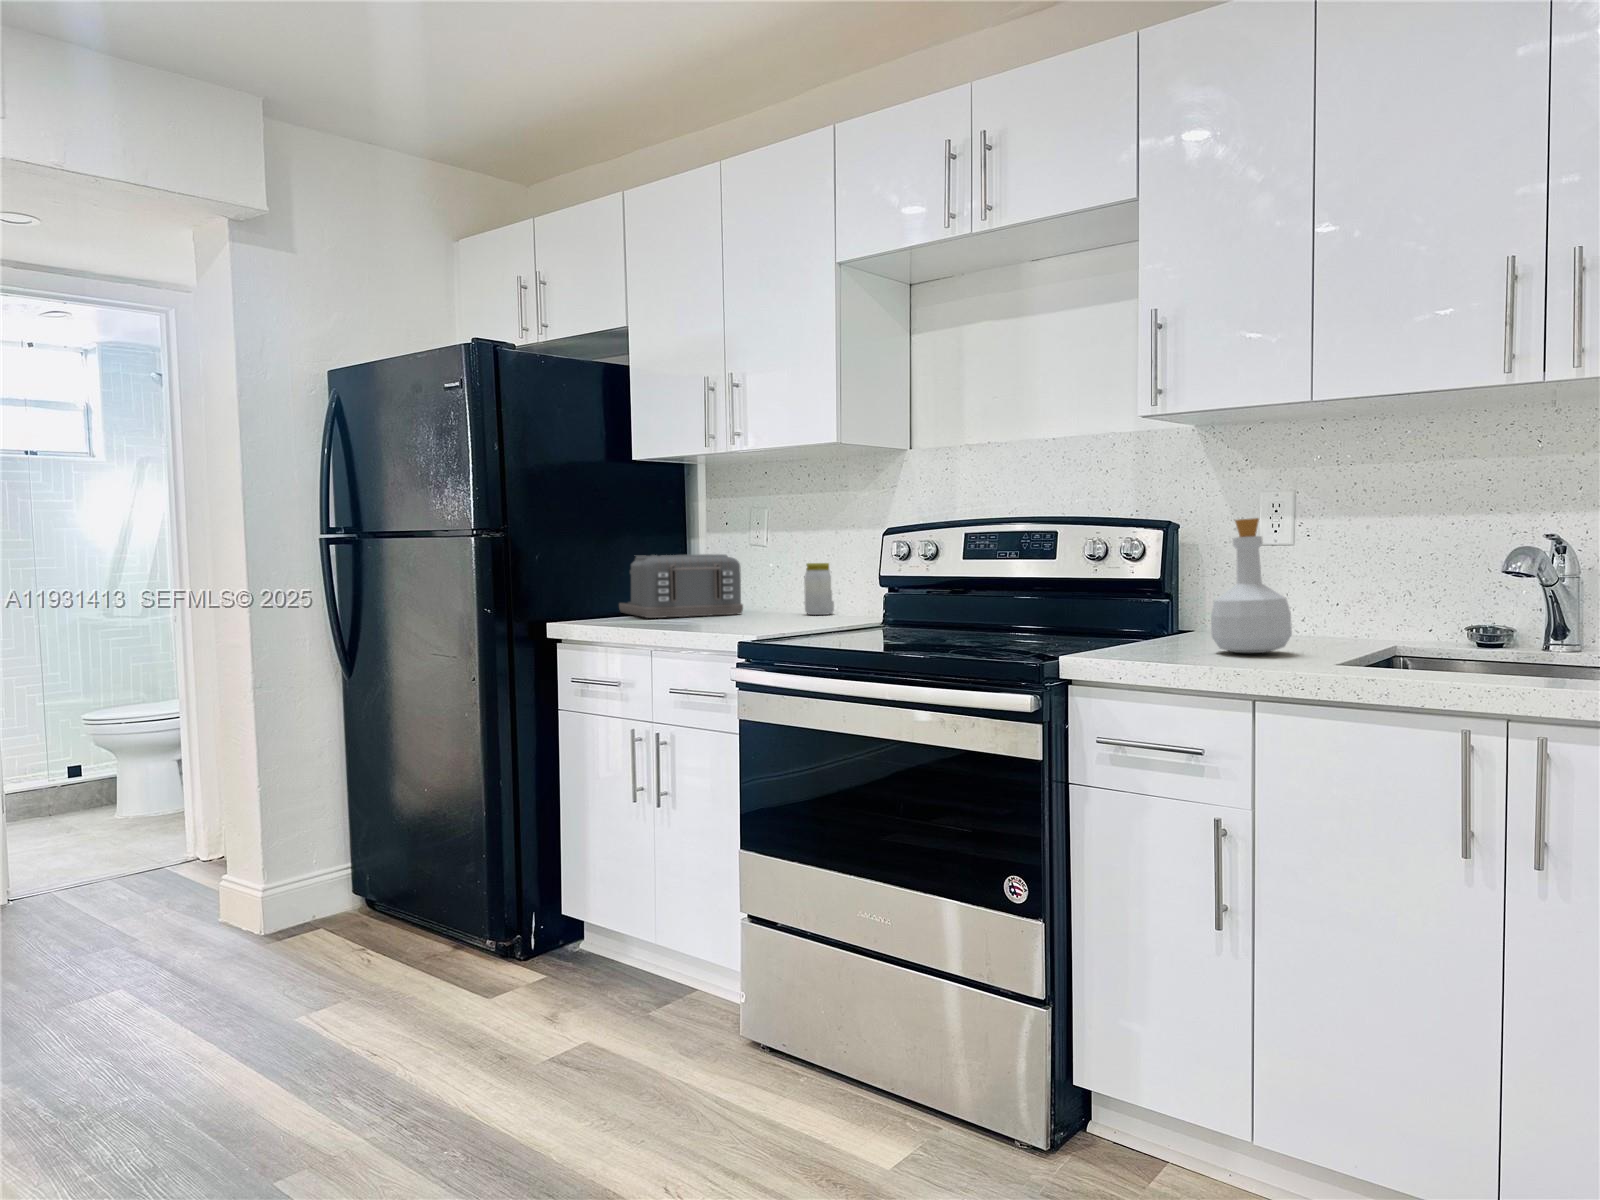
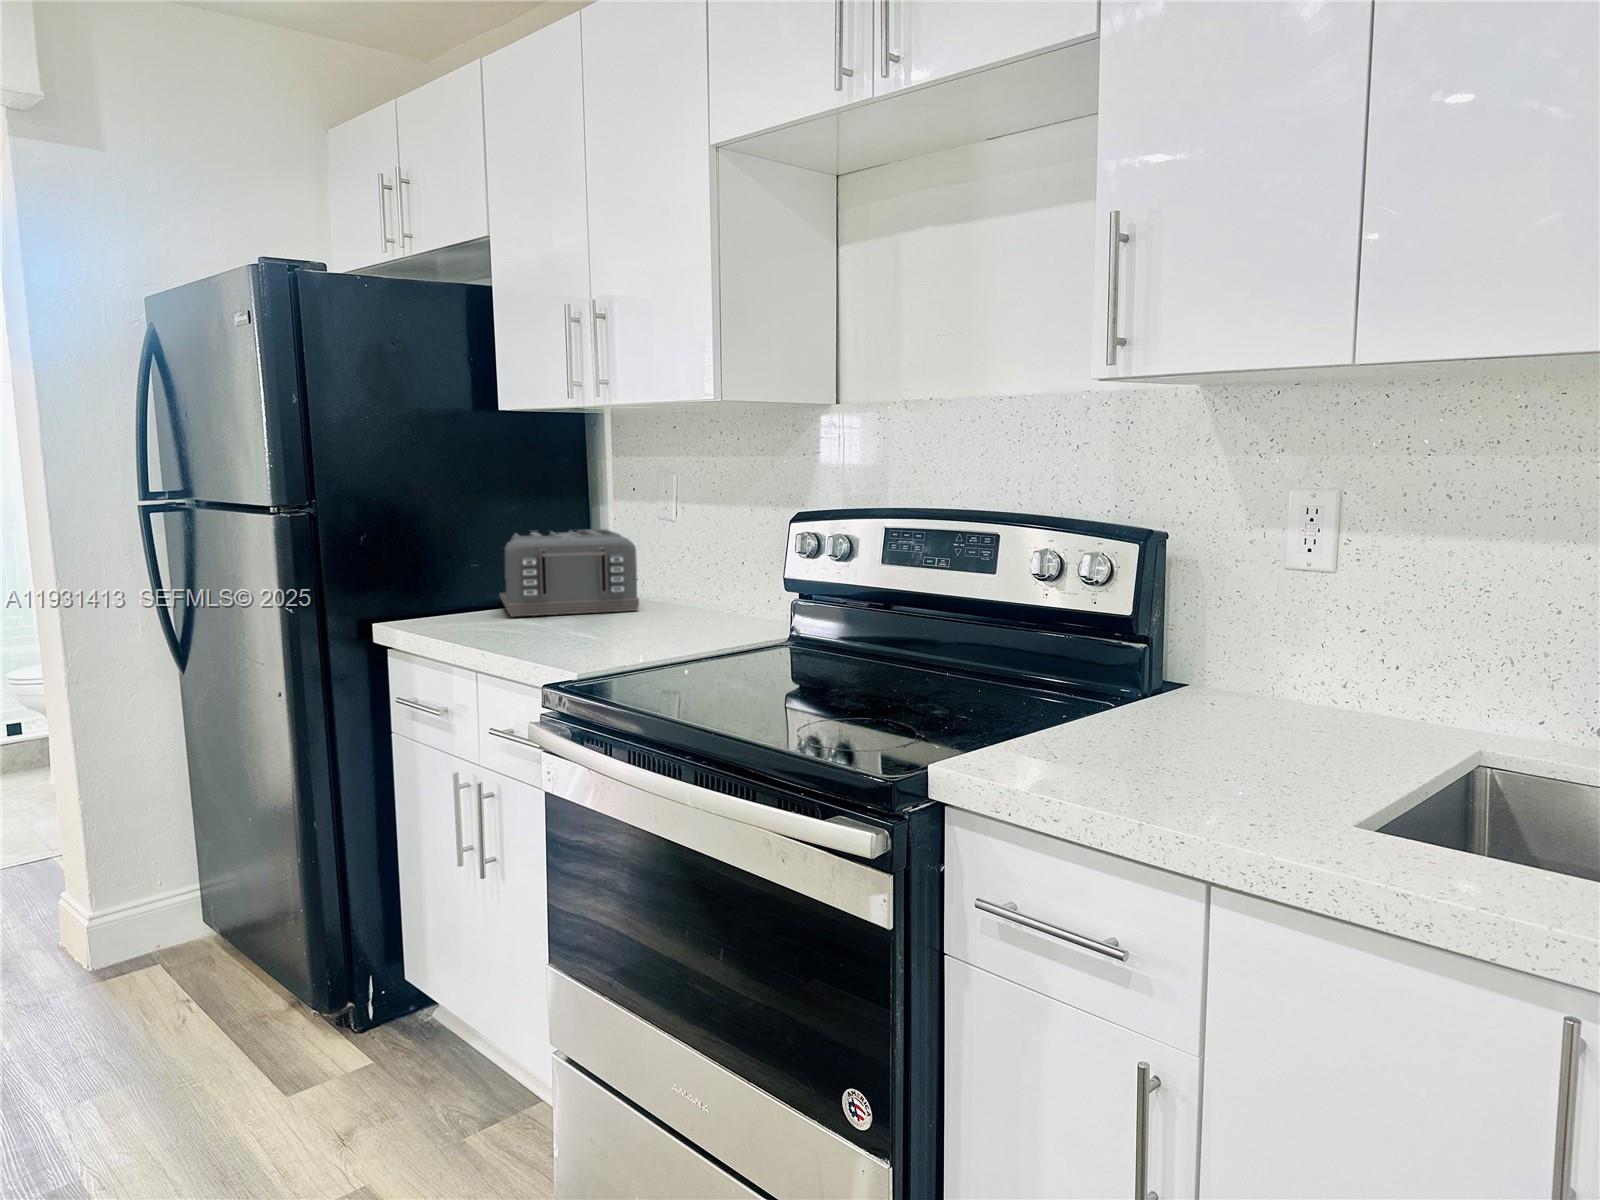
bottle: present [1211,518,1292,653] -> none [1181,551,1309,771]
jar: present [804,563,834,615] -> none [711,548,750,617]

